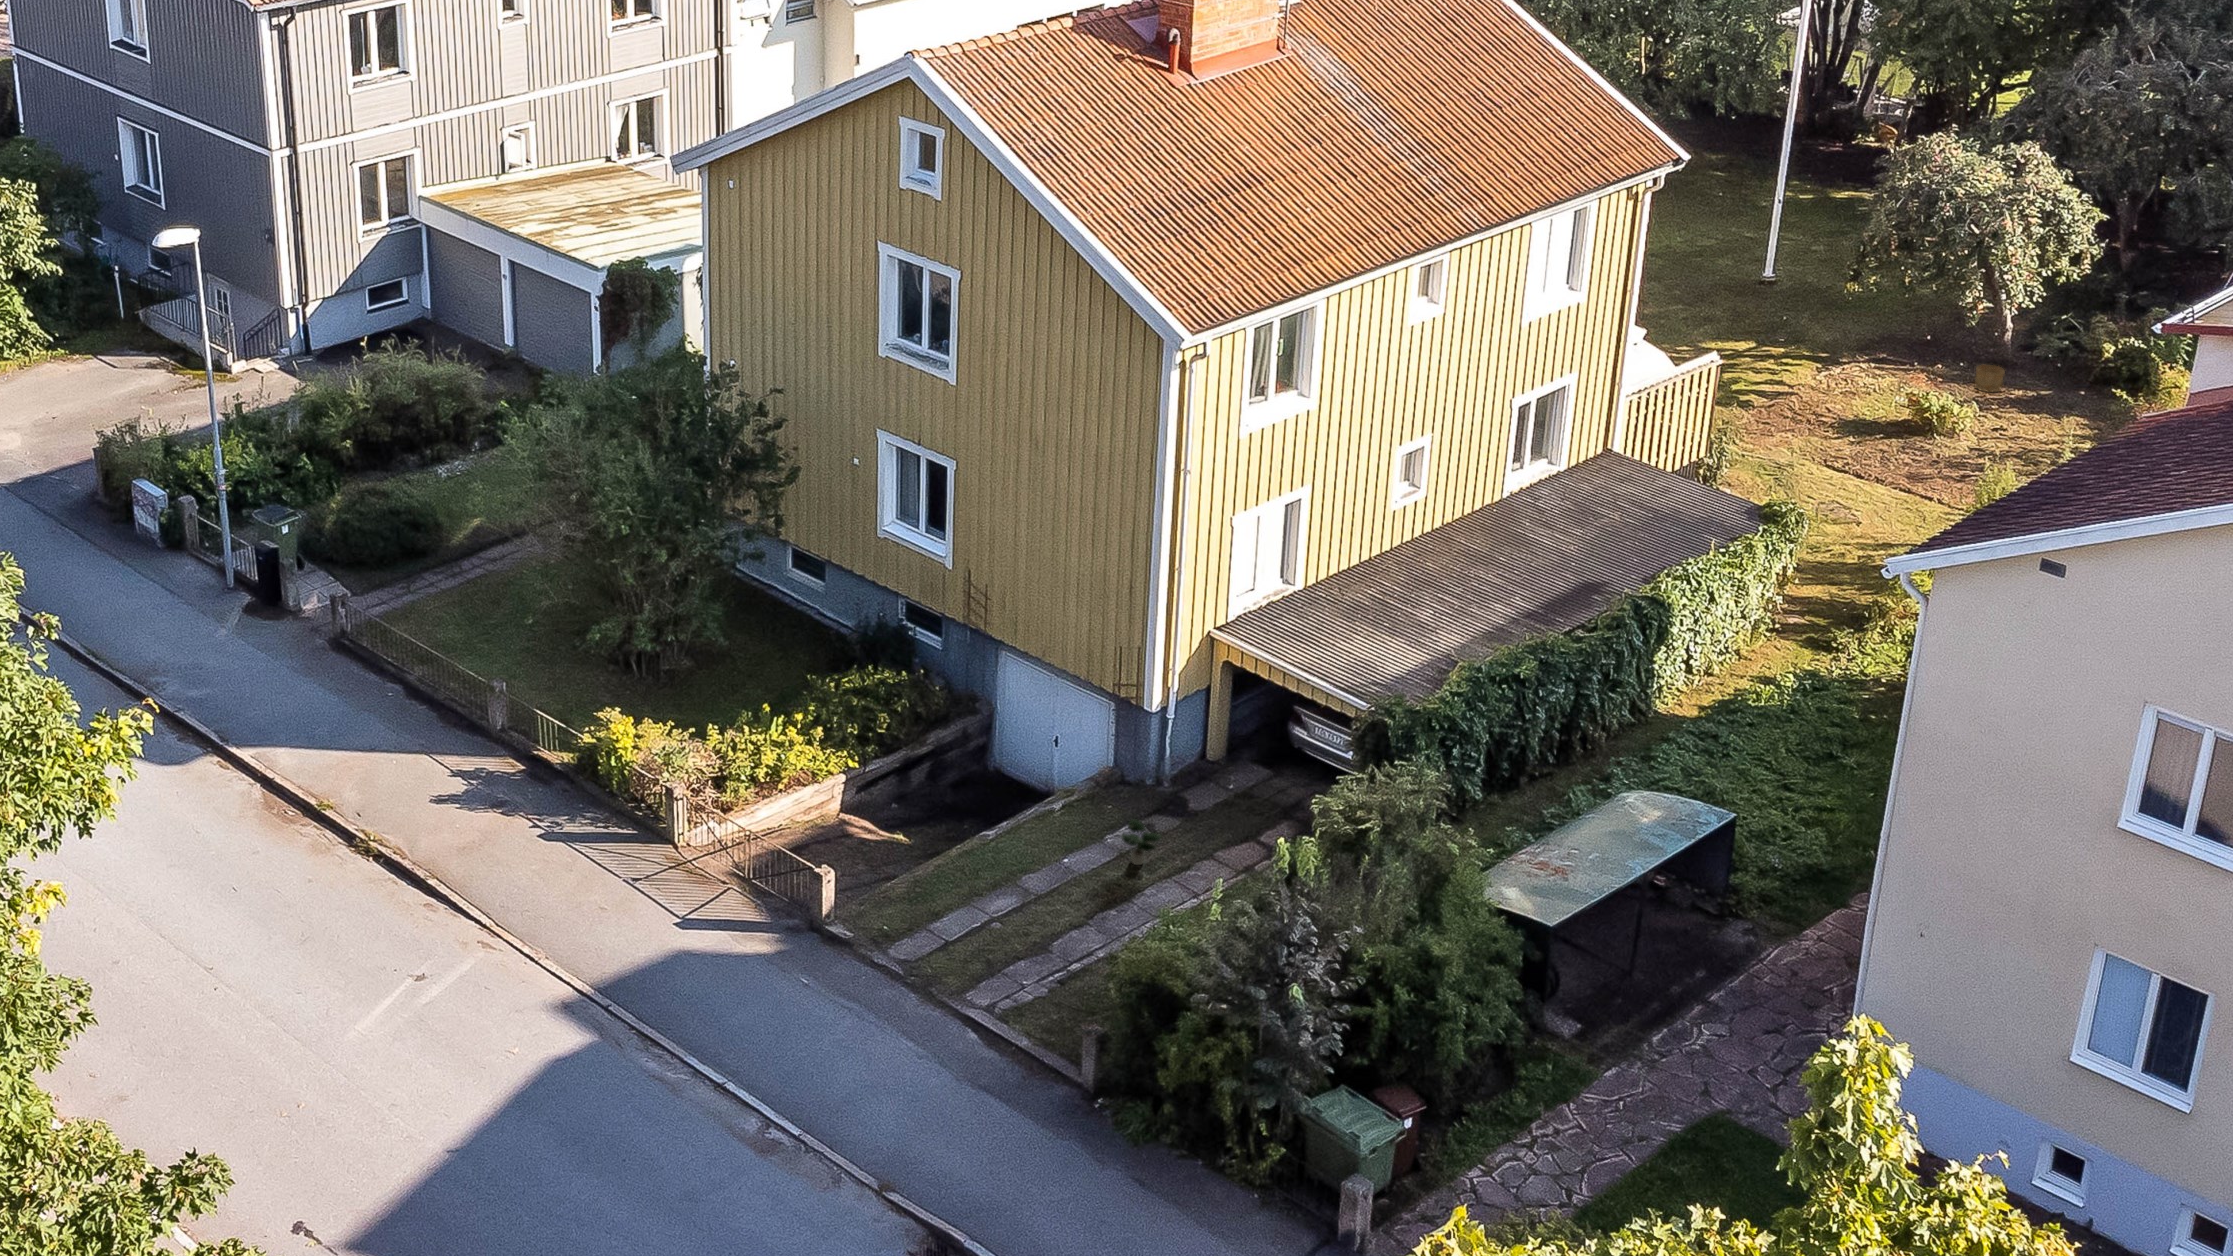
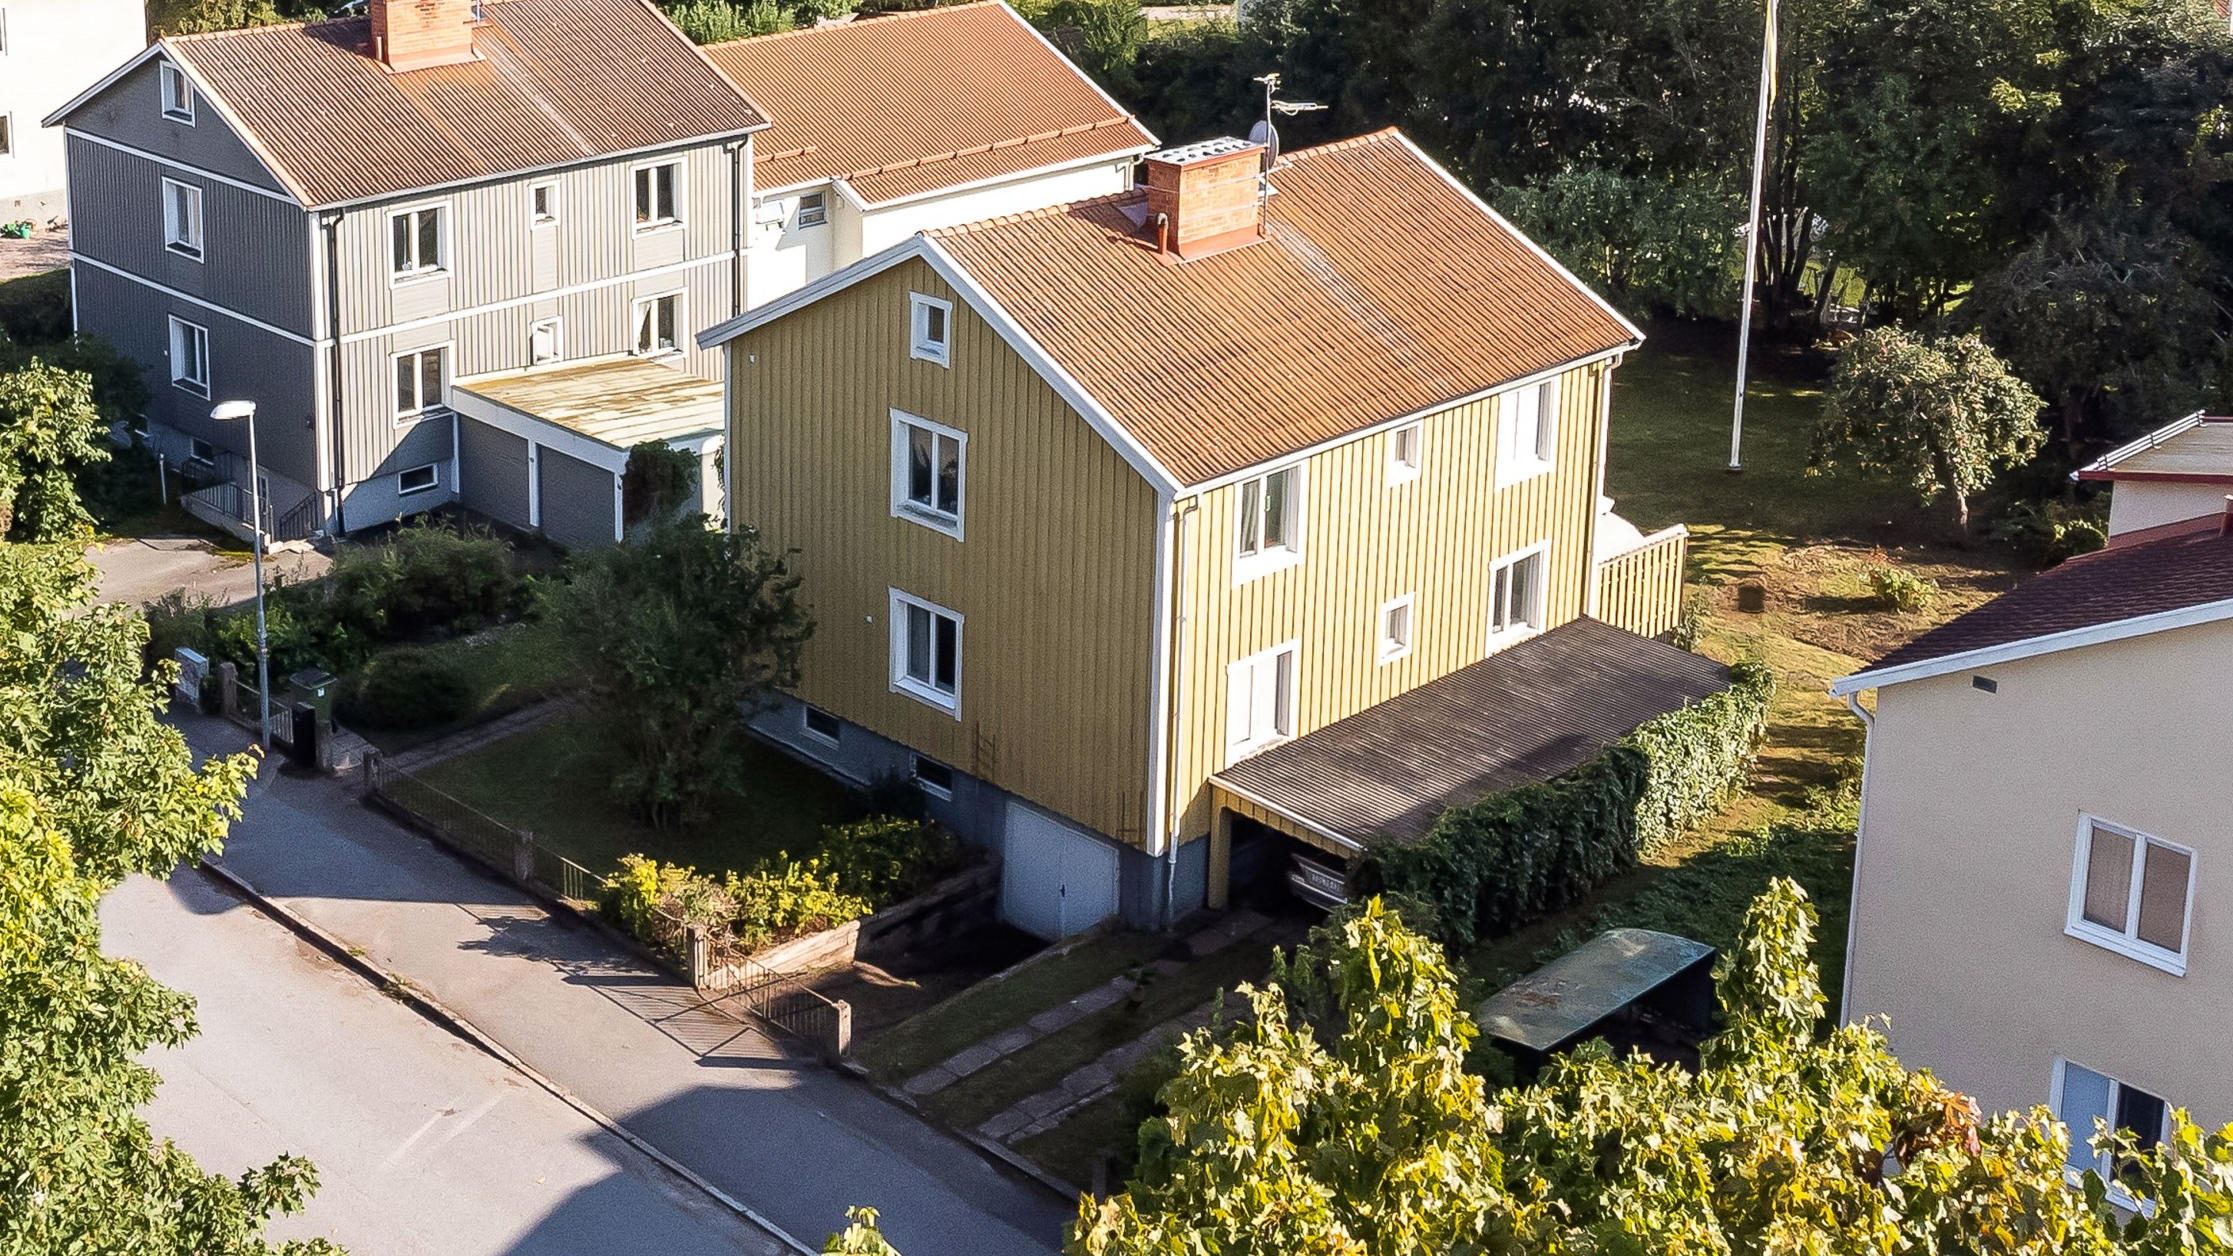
wooden bucket: present [1975,365,2005,392] -> present [1737,585,1765,613]

